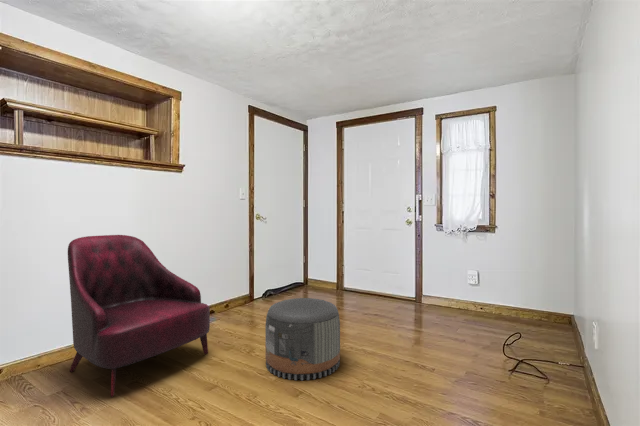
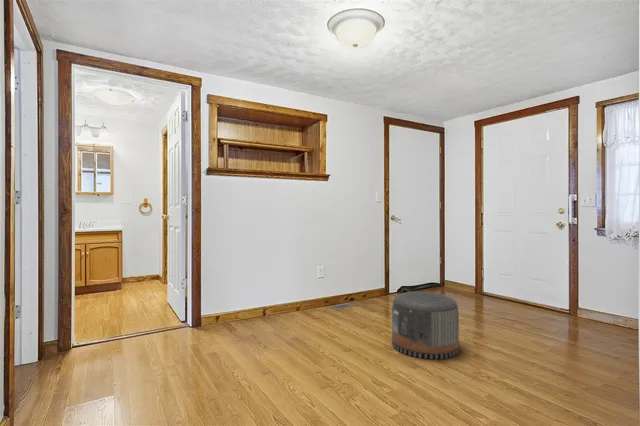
armchair: present [68,235,210,397] -> none [254,231,349,344]

